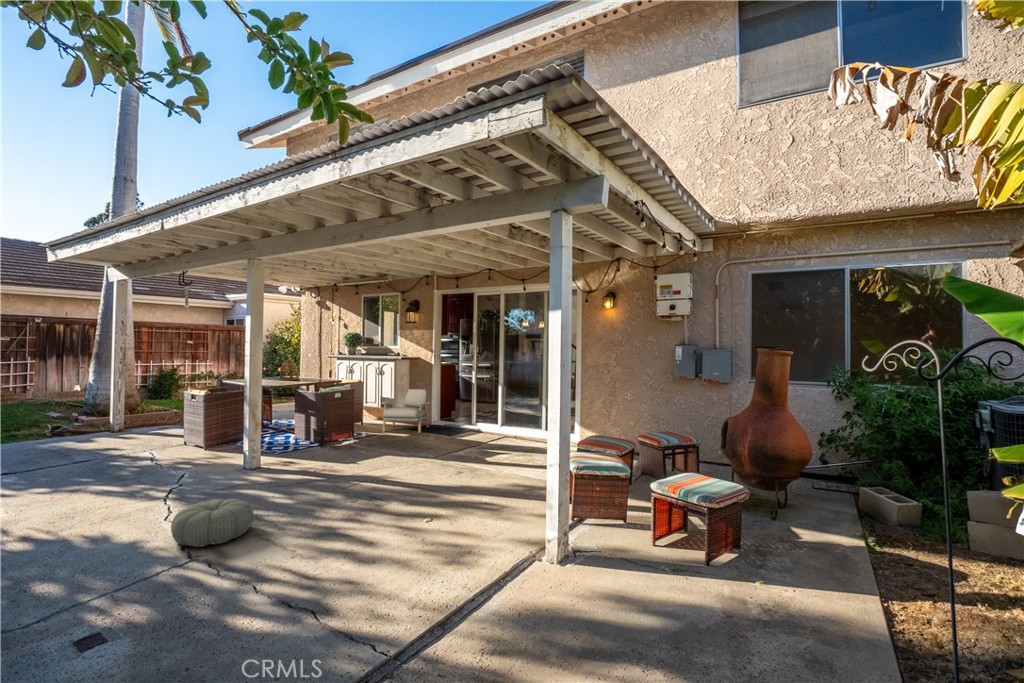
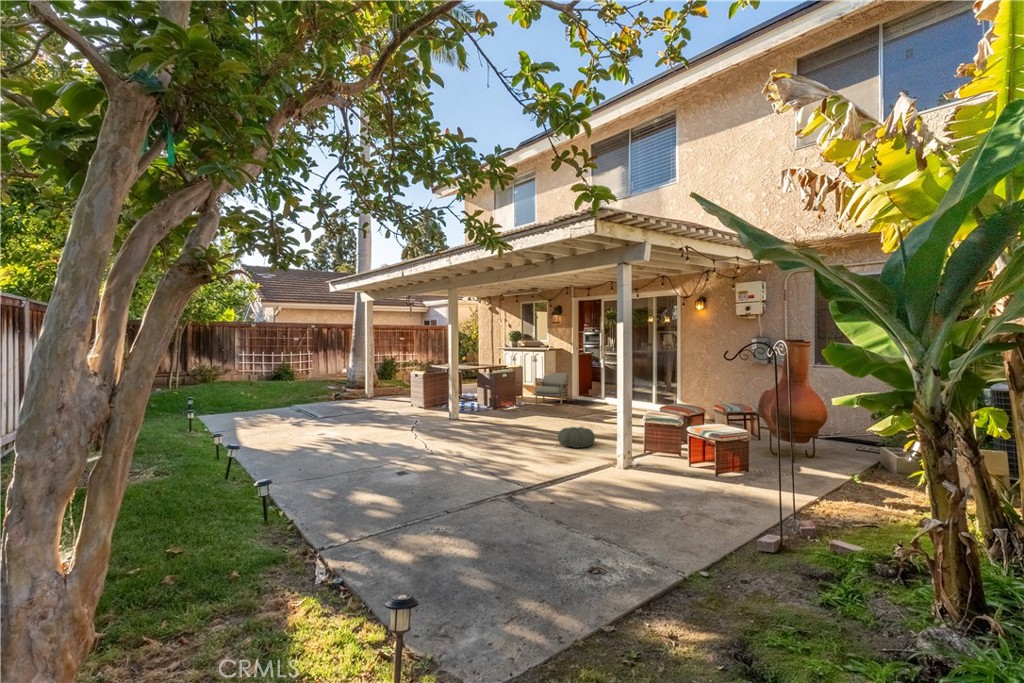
pouf: present [171,499,254,547] -> present [558,427,595,448]

